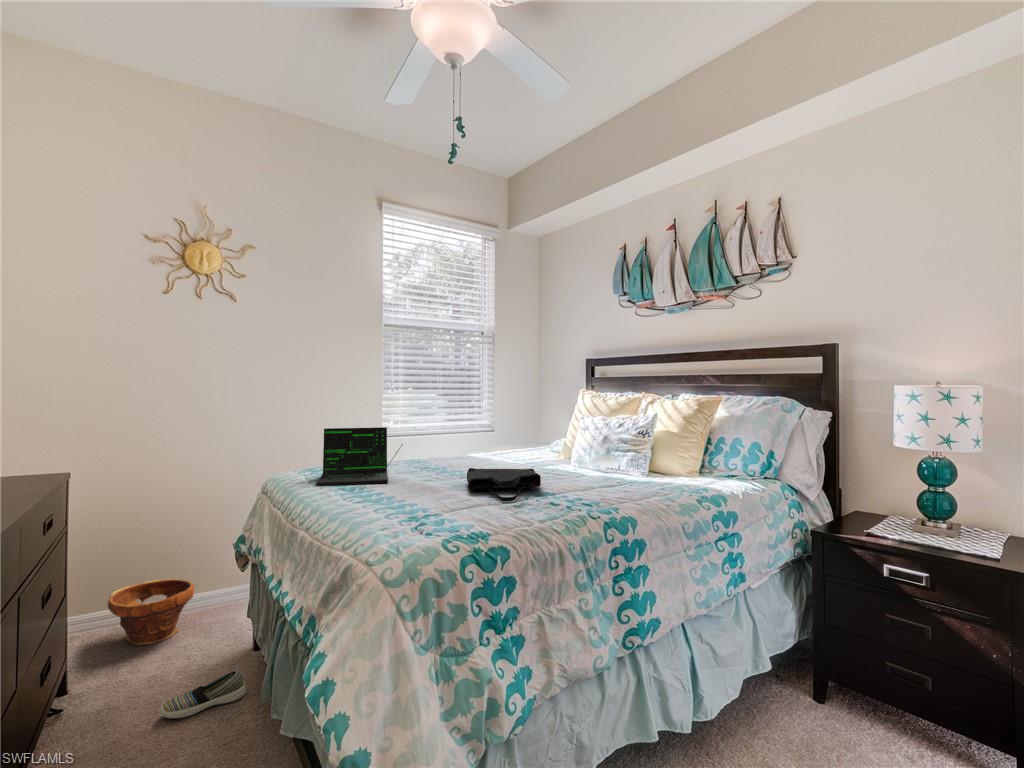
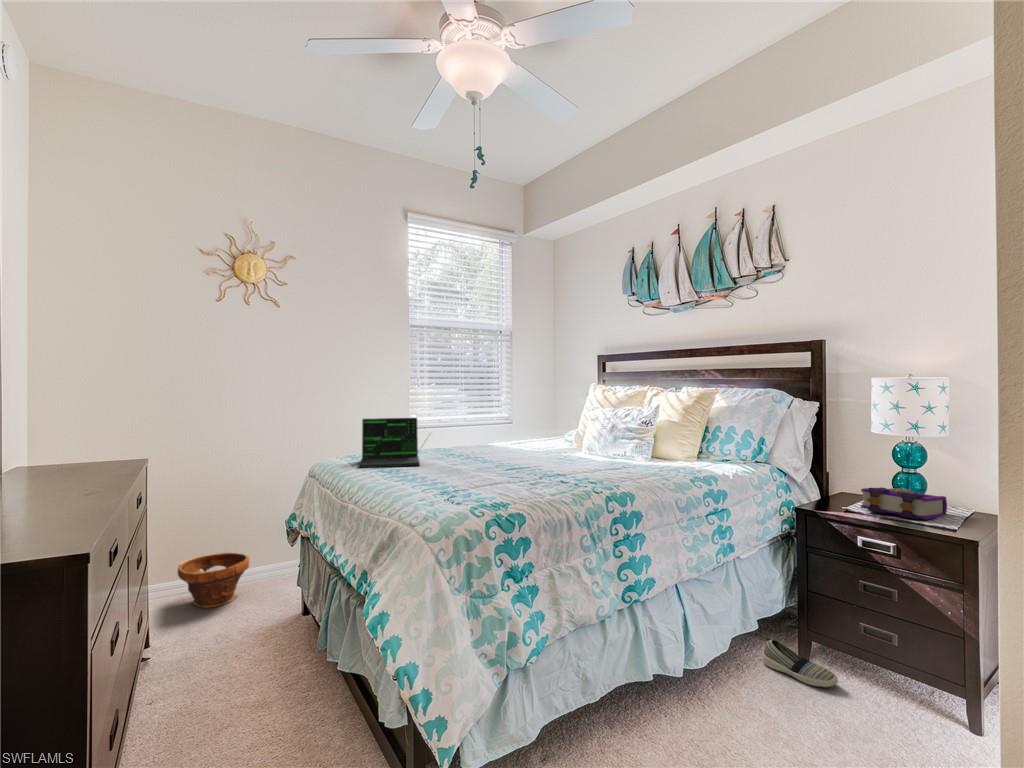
tote bag: present [467,468,541,502] -> none [488,453,553,480]
book: none [886,508,983,548] -> present [861,487,947,520]
shoe: present [160,671,246,719] -> present [762,640,838,687]

